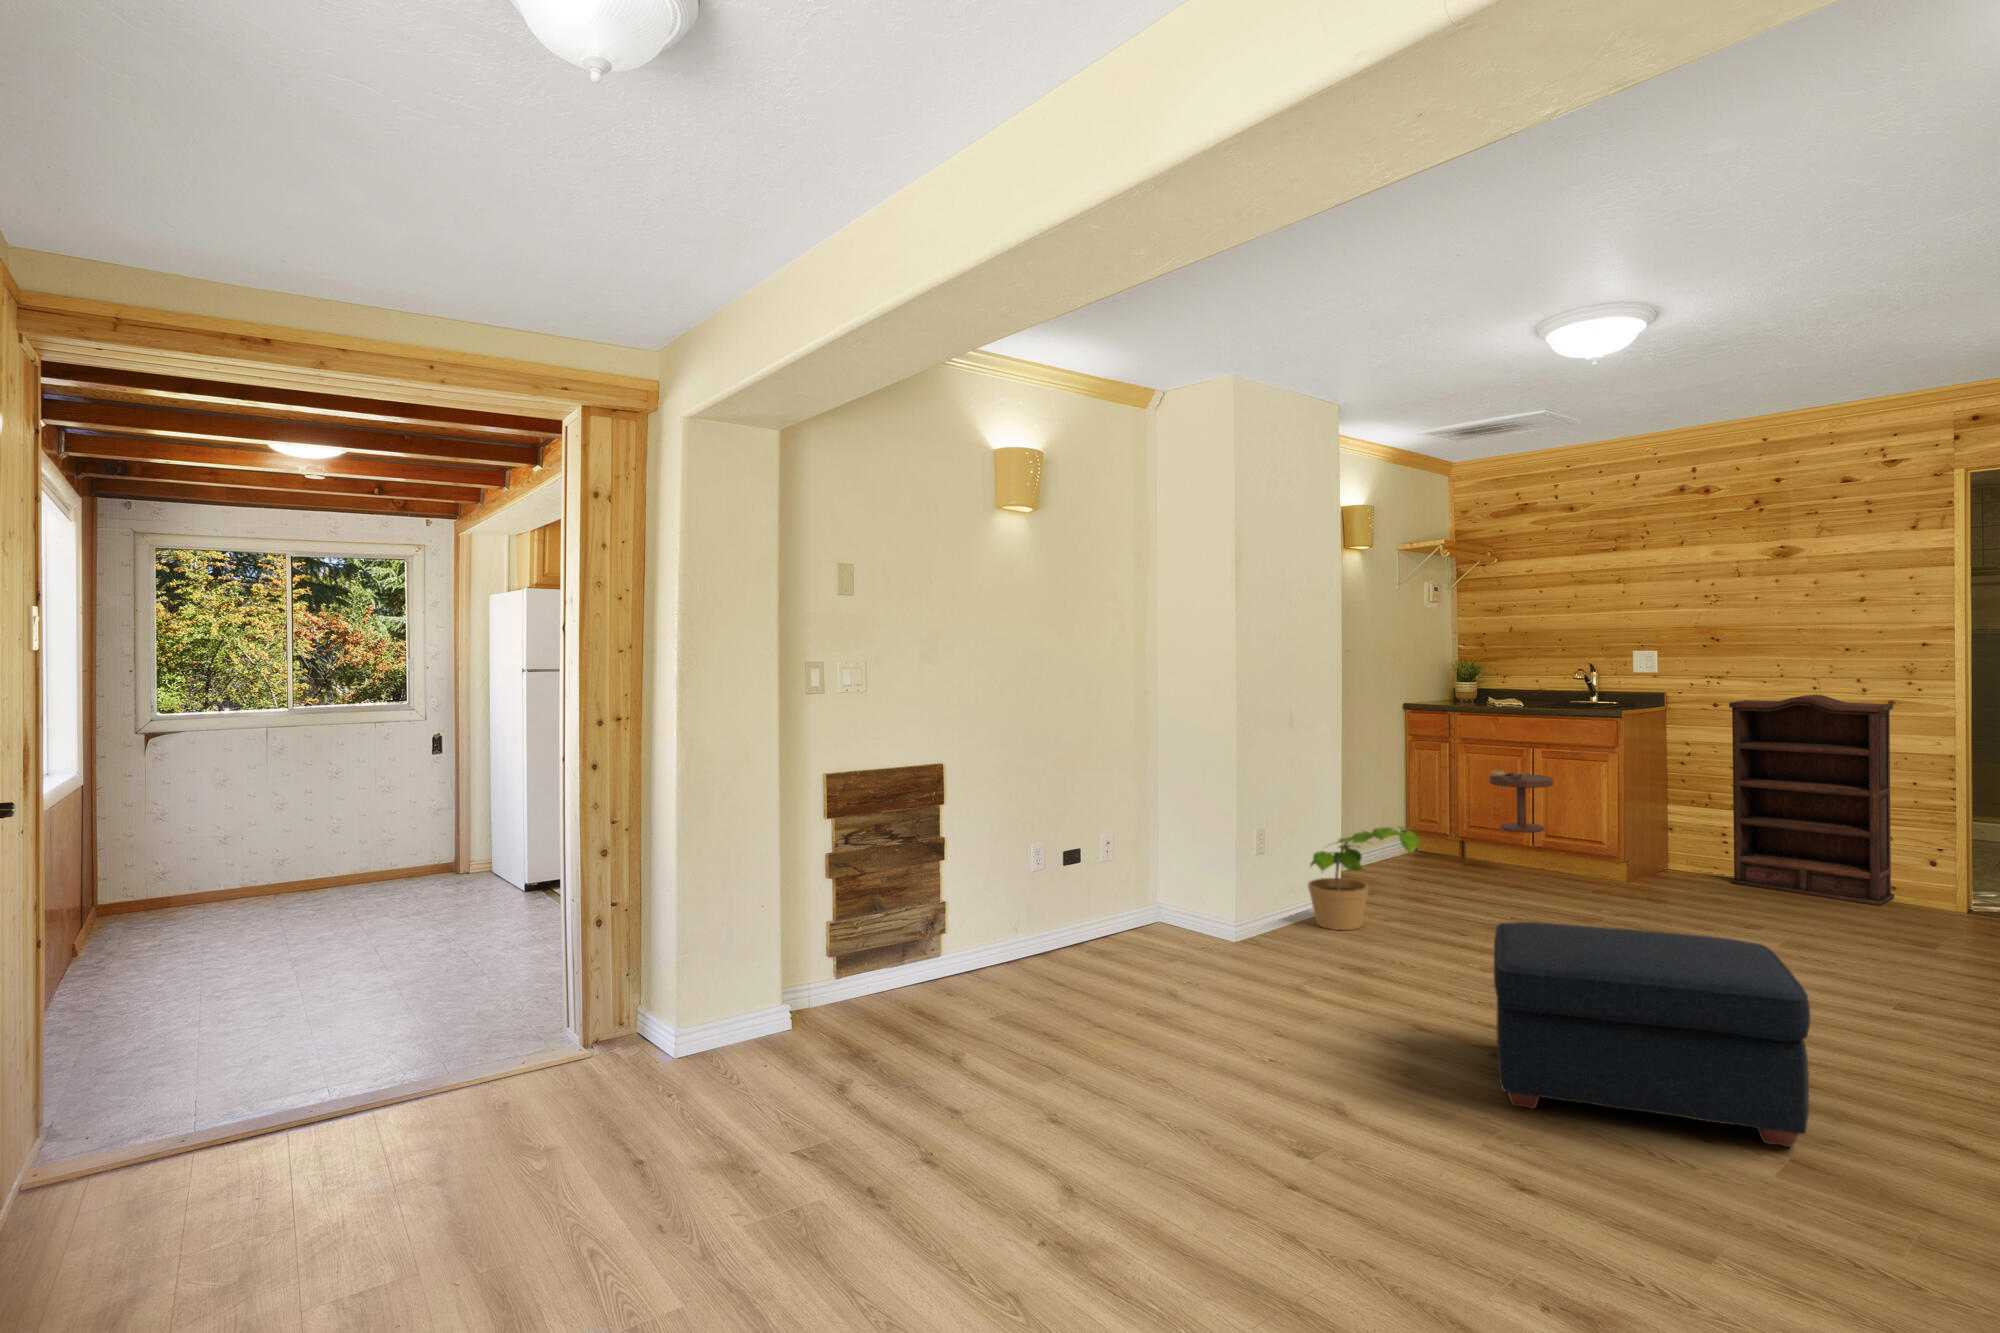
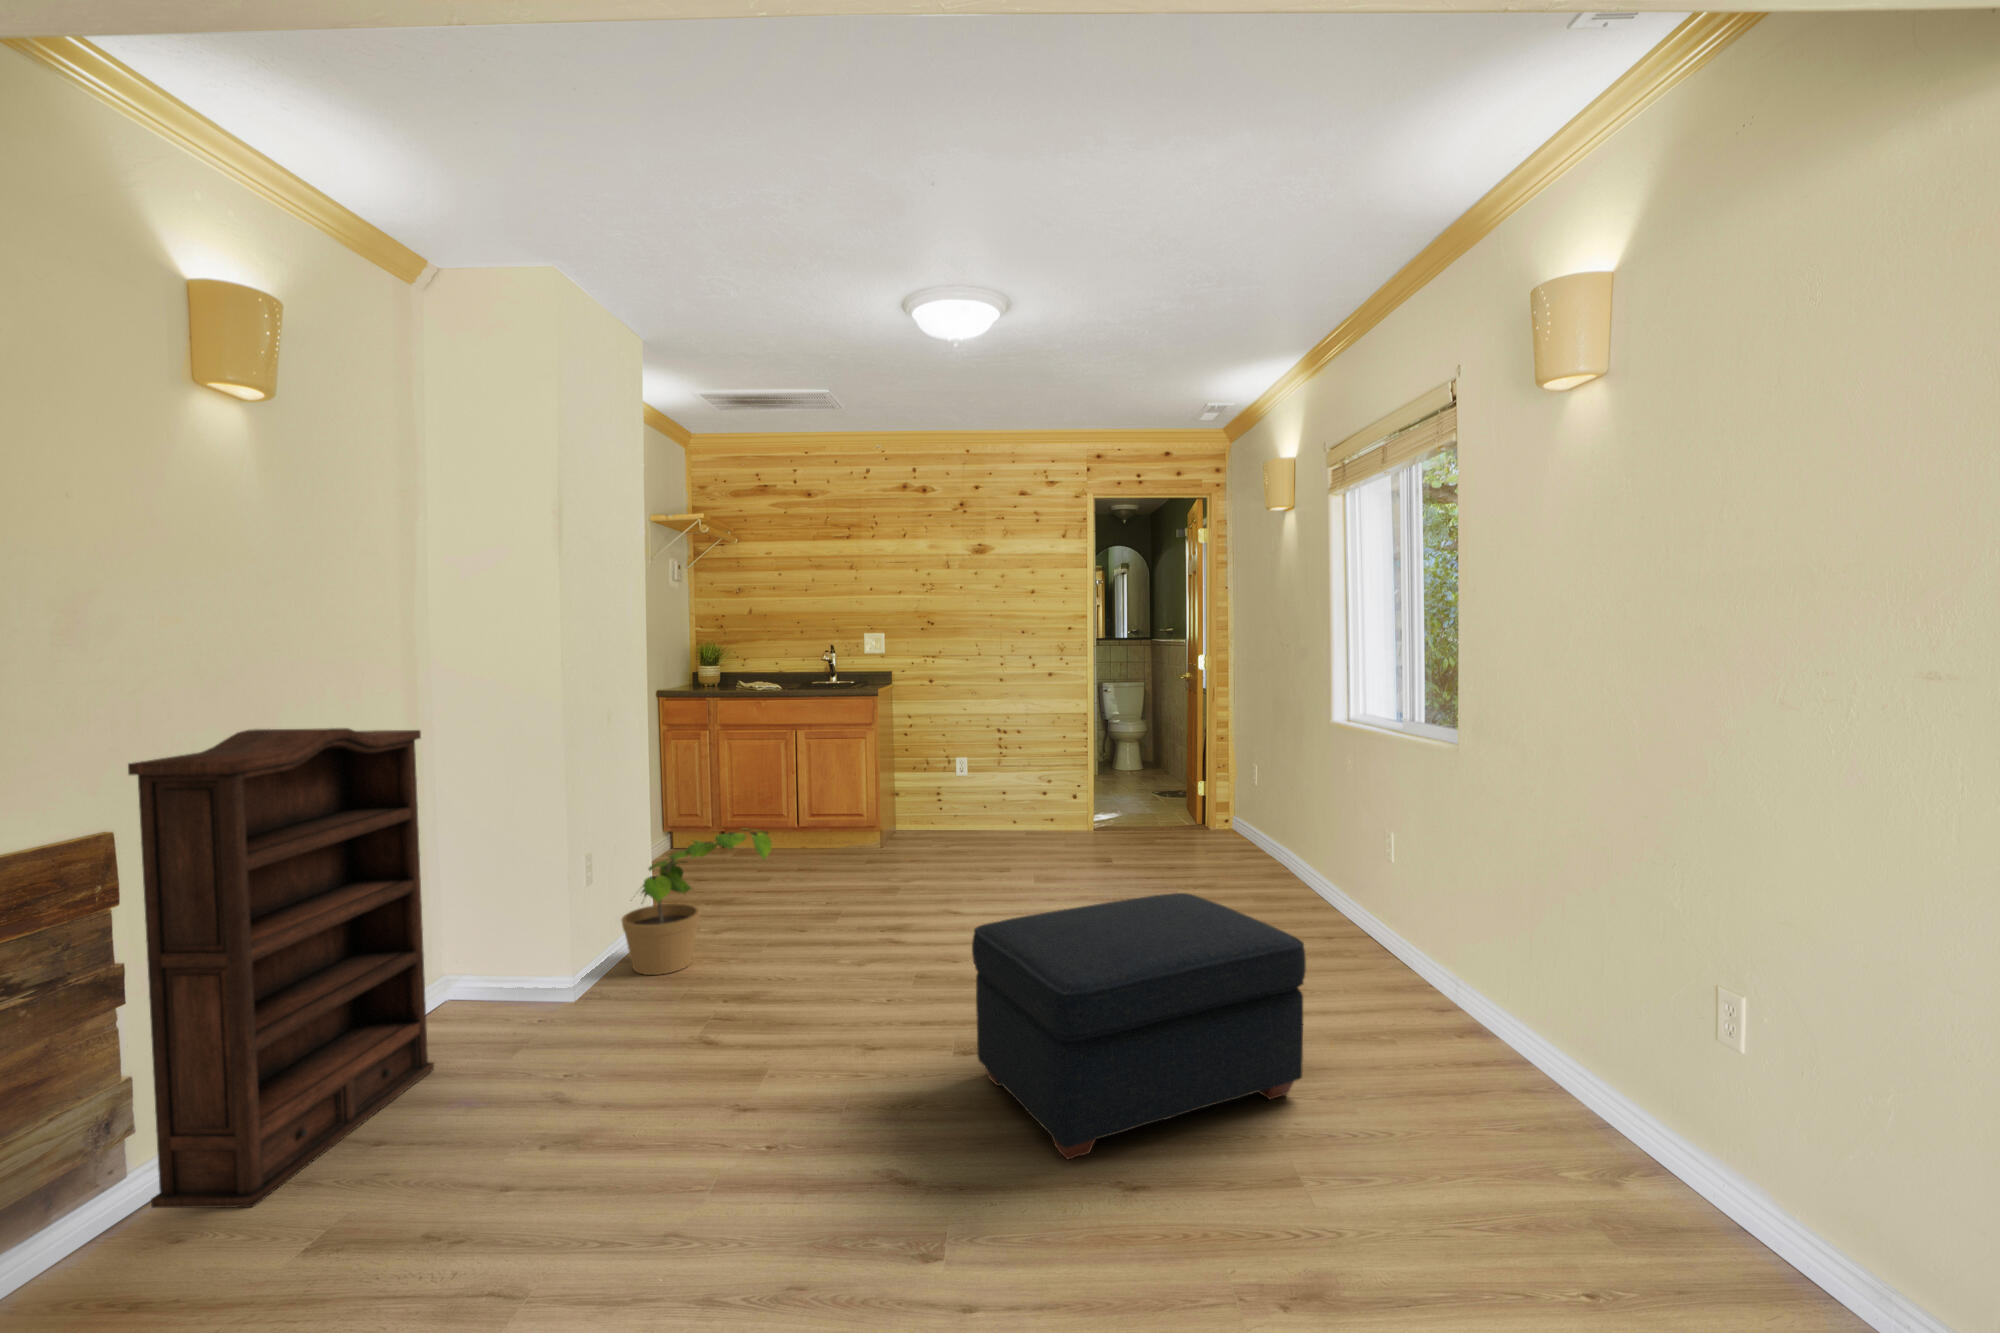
bookshelf: present [1729,695,1894,906] -> present [128,728,434,1208]
side table: present [1489,770,1553,833] -> none [766,754,827,865]

